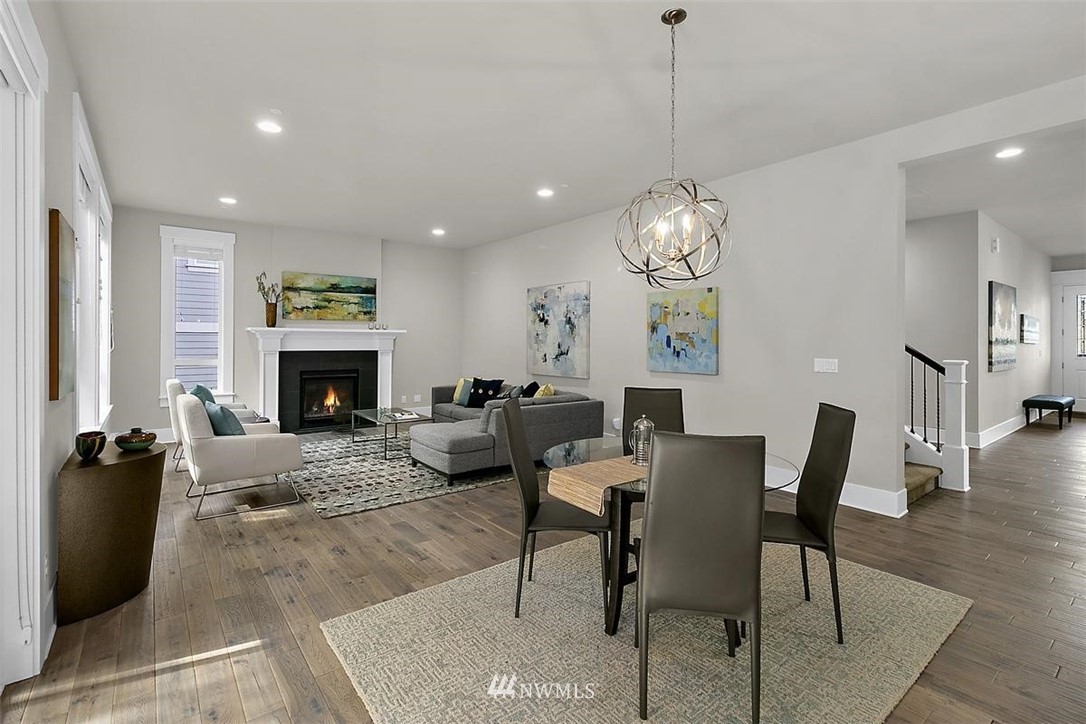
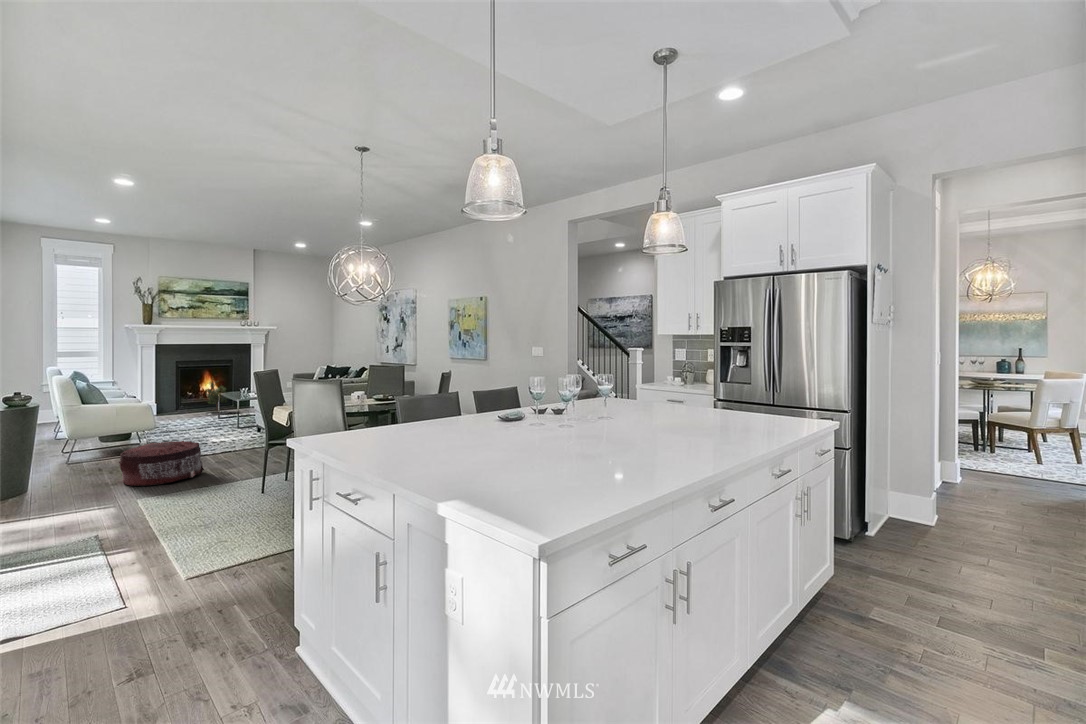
pouf: none [276,498,389,582] -> present [119,441,204,486]

